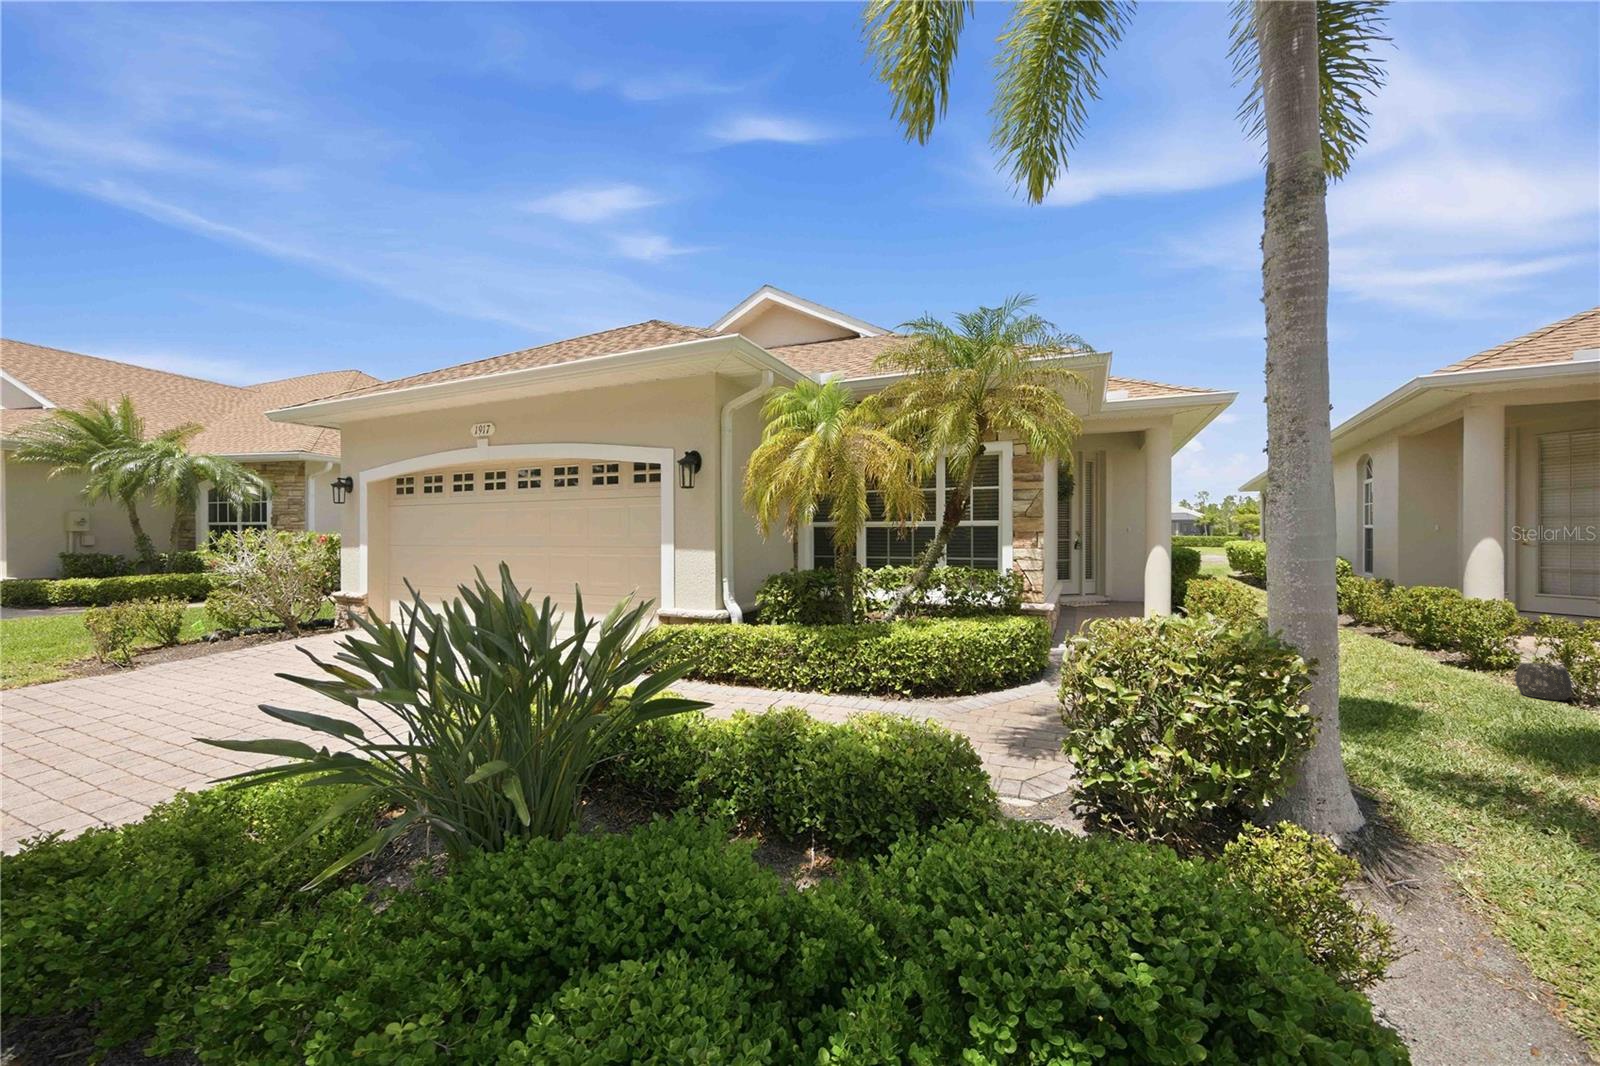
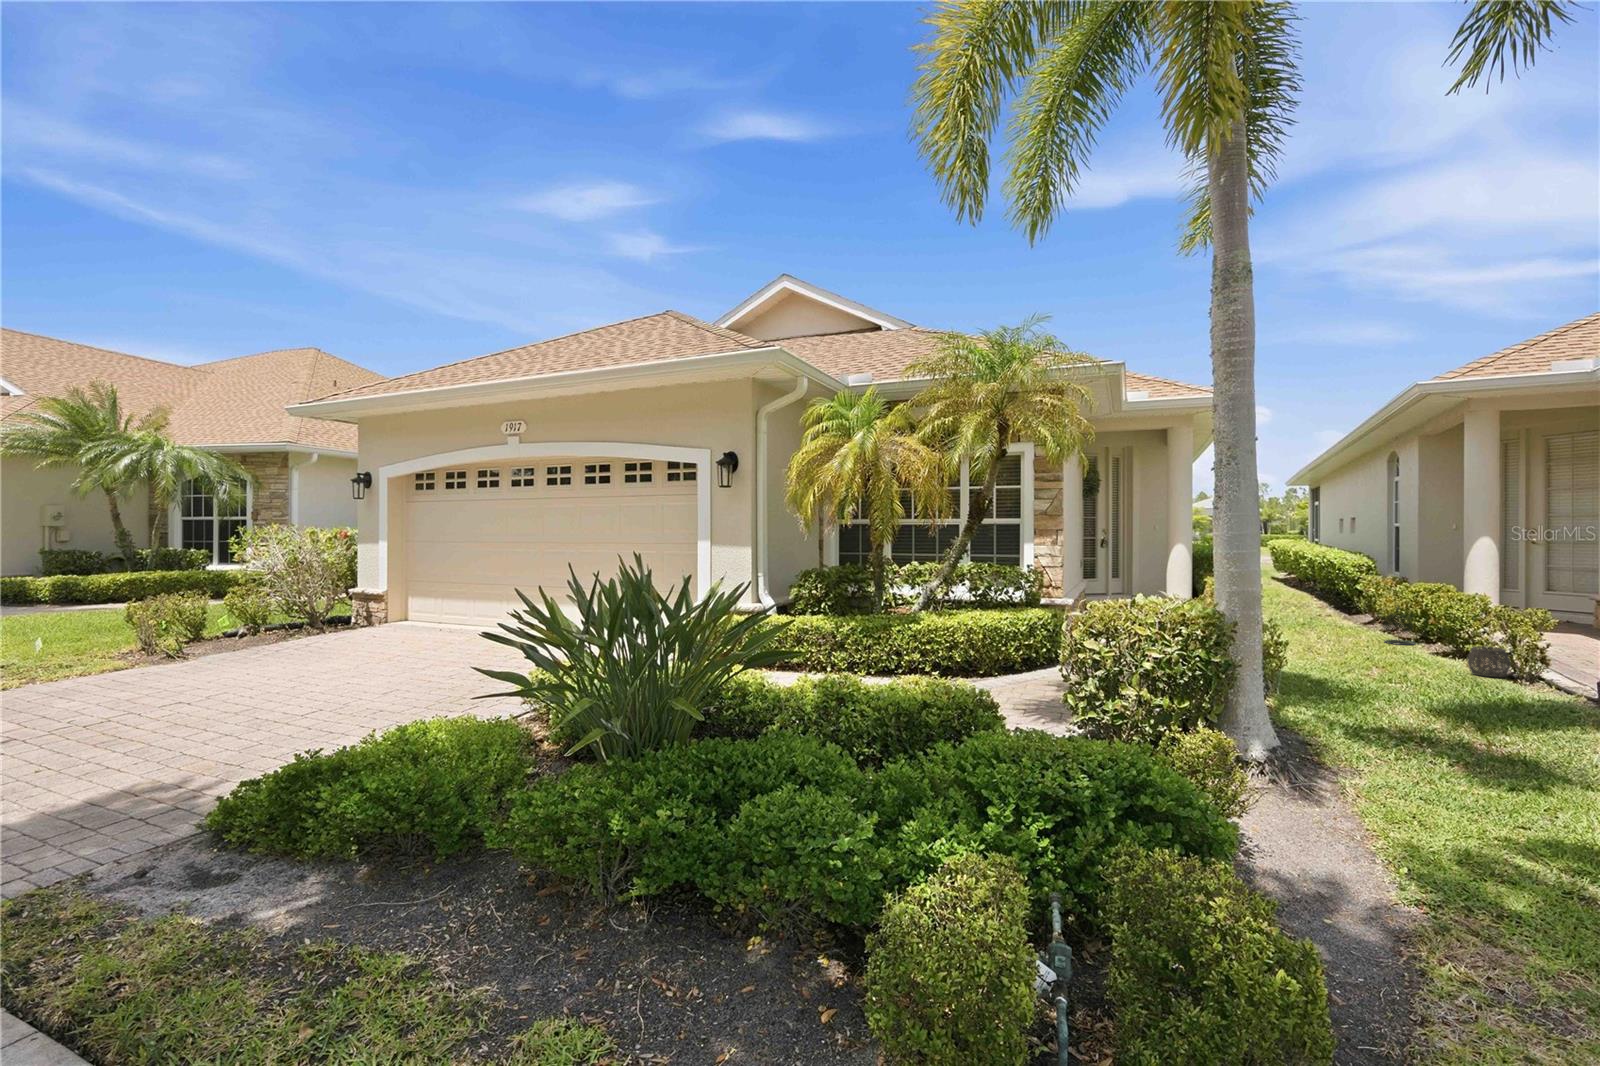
potted tree: none [1378,605,1424,654] -> present [1381,605,1414,645]

